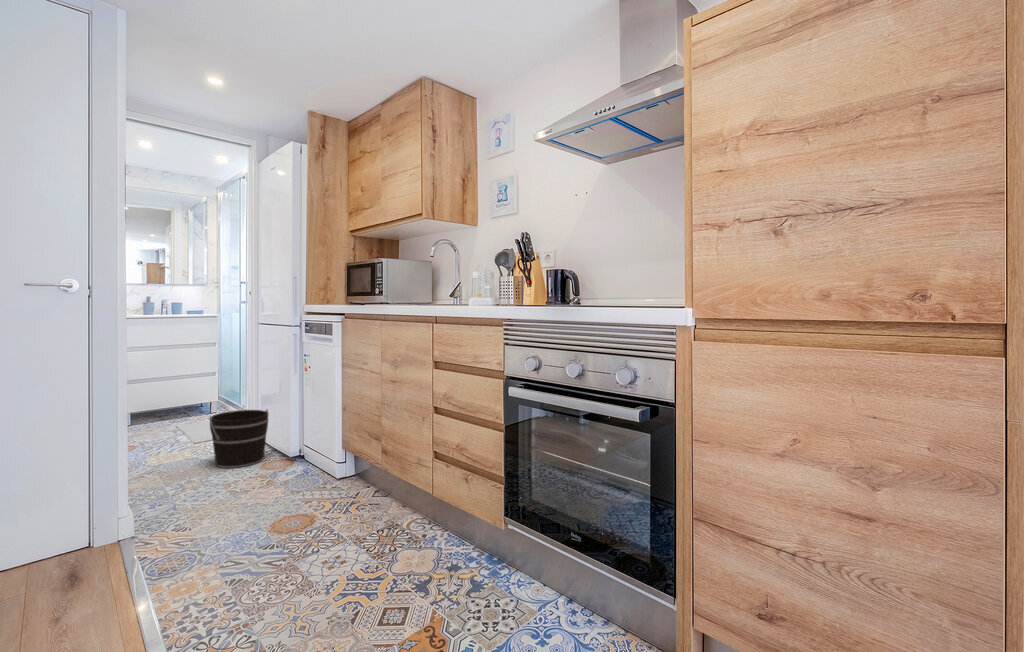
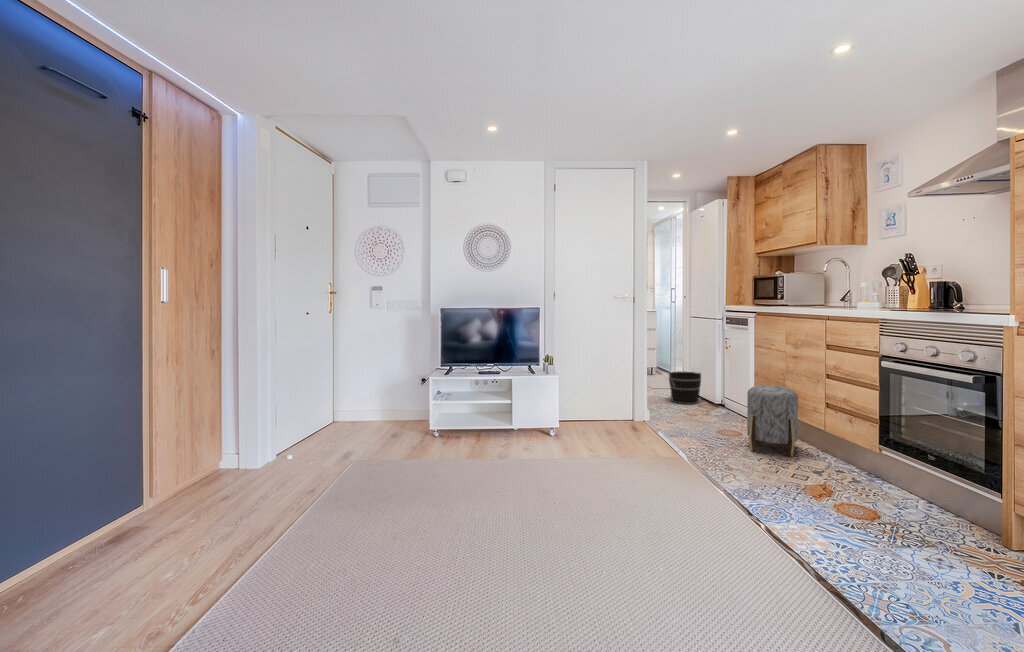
stool: none [318,432,397,561] -> present [747,385,798,456]

